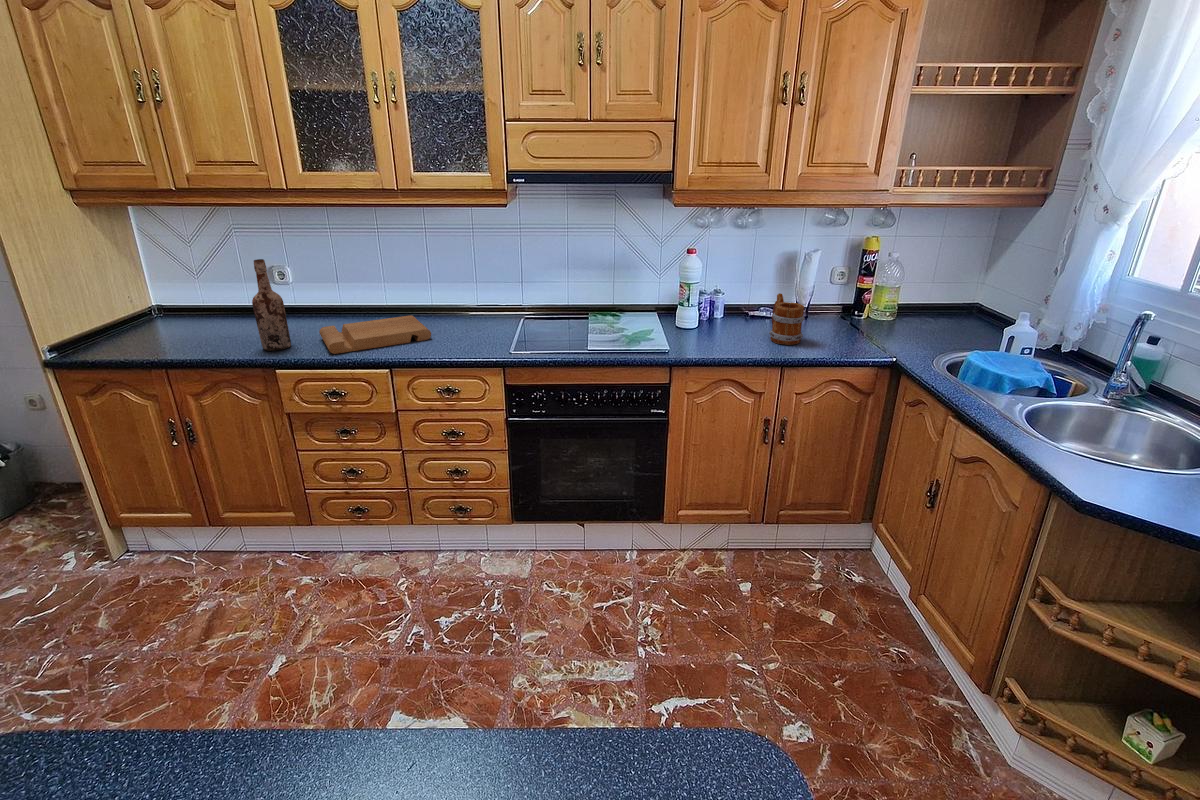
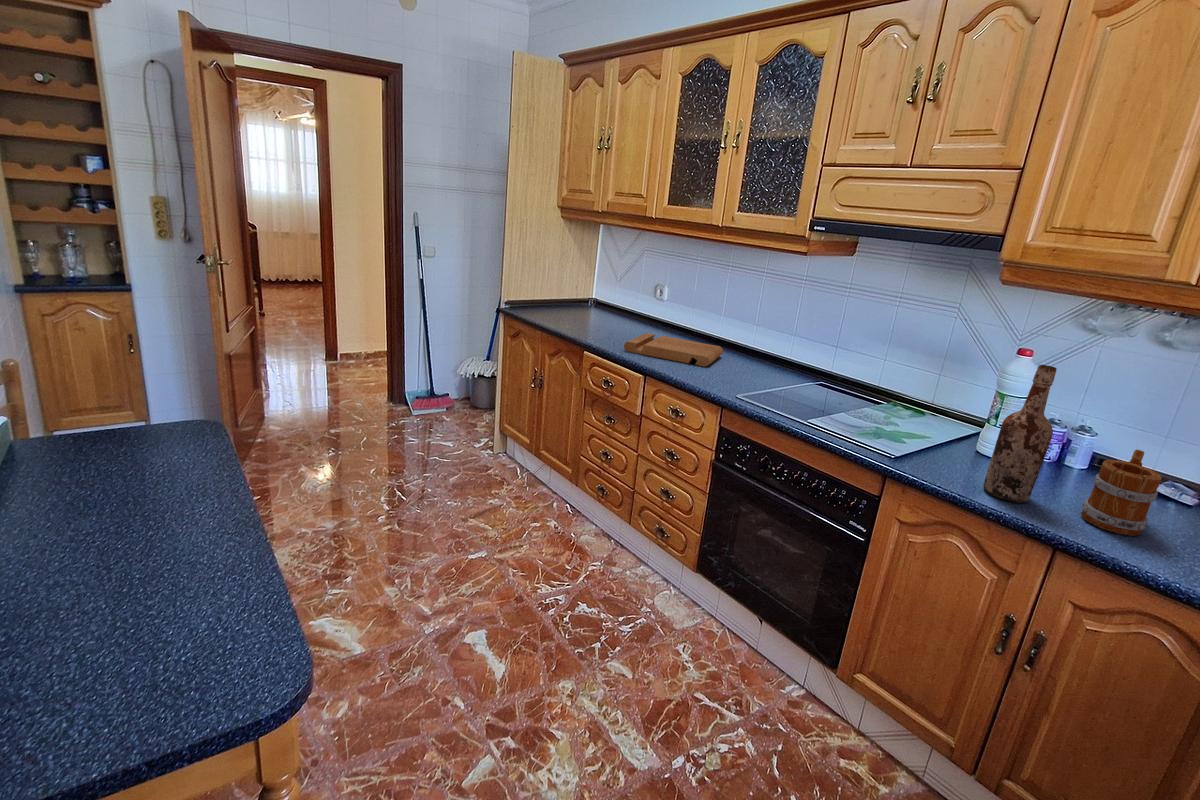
wine bottle: present [252,259,291,351] -> present [983,365,1057,502]

